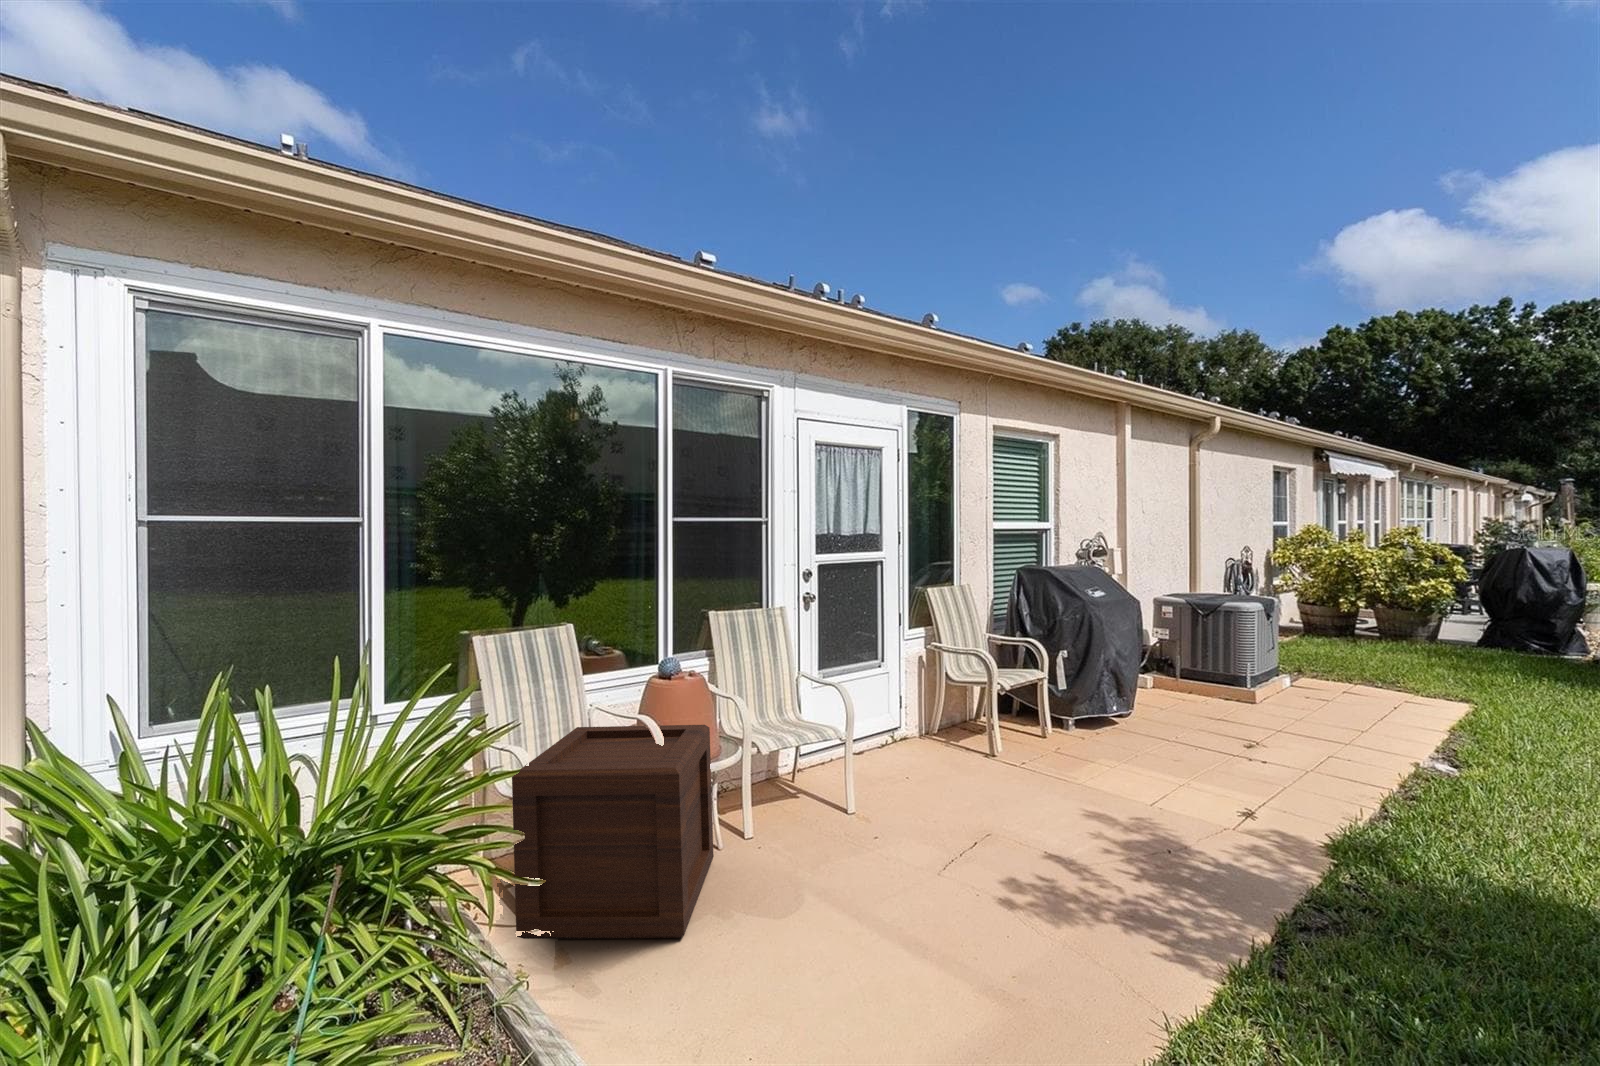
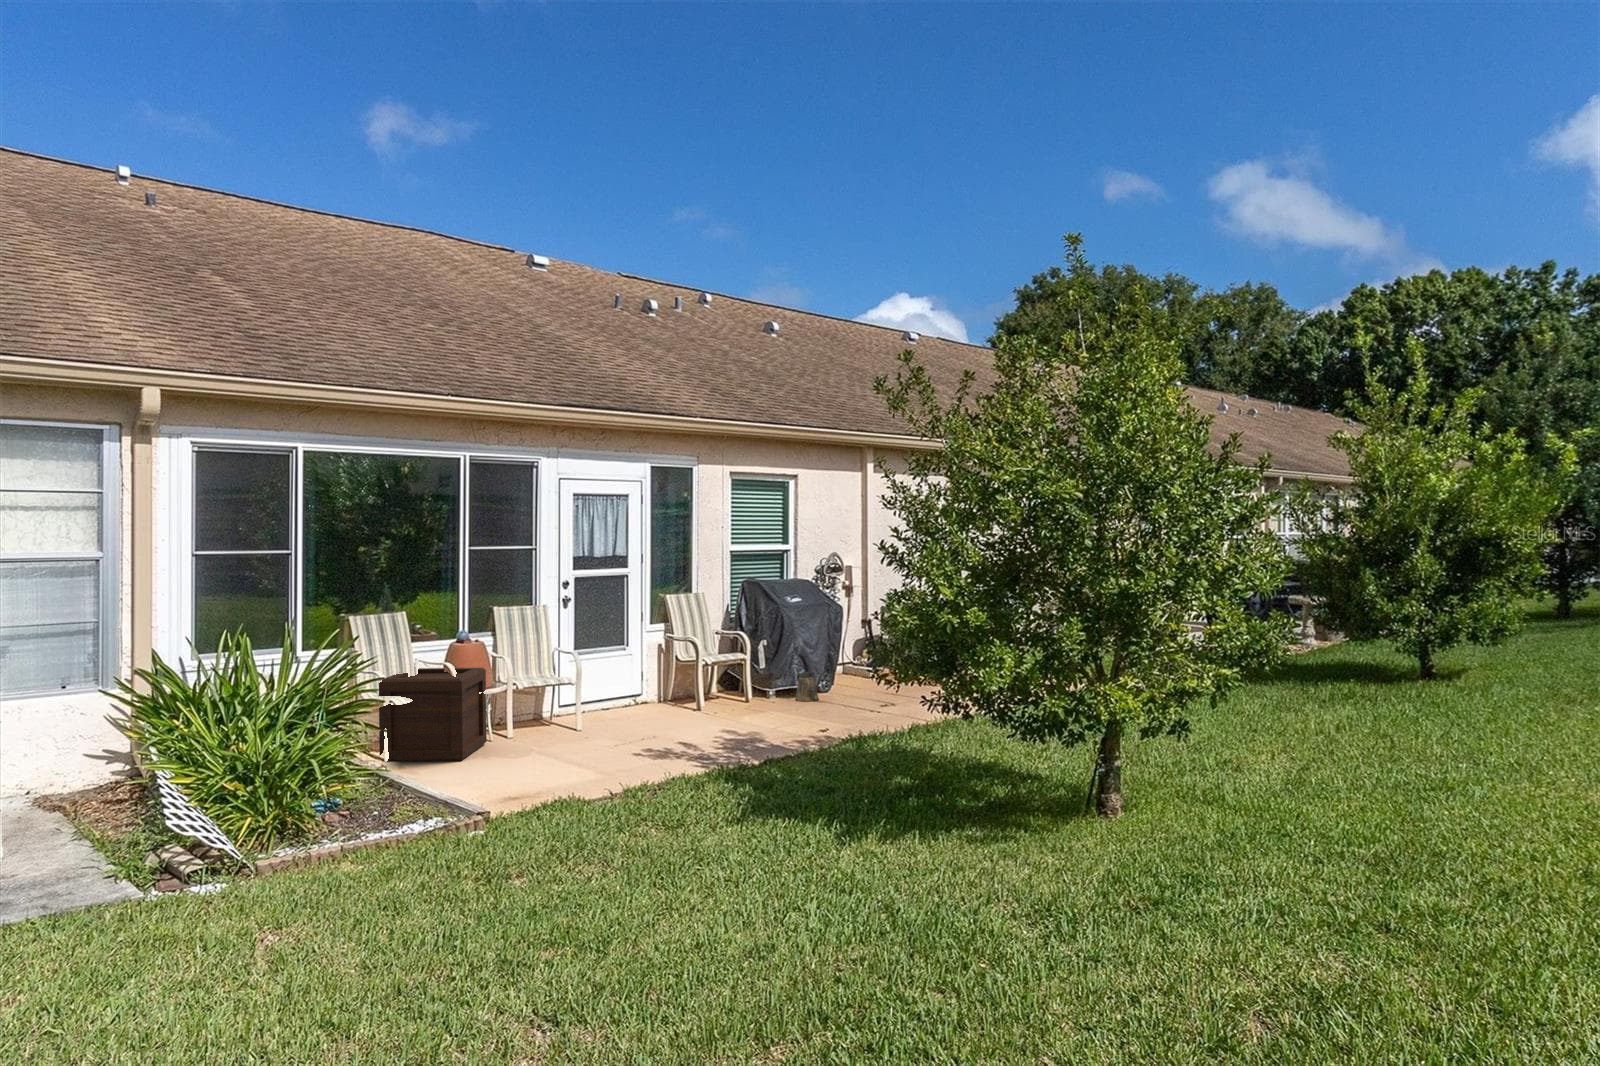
watering can: none [1098,690,1161,733] -> present [795,672,824,702]

